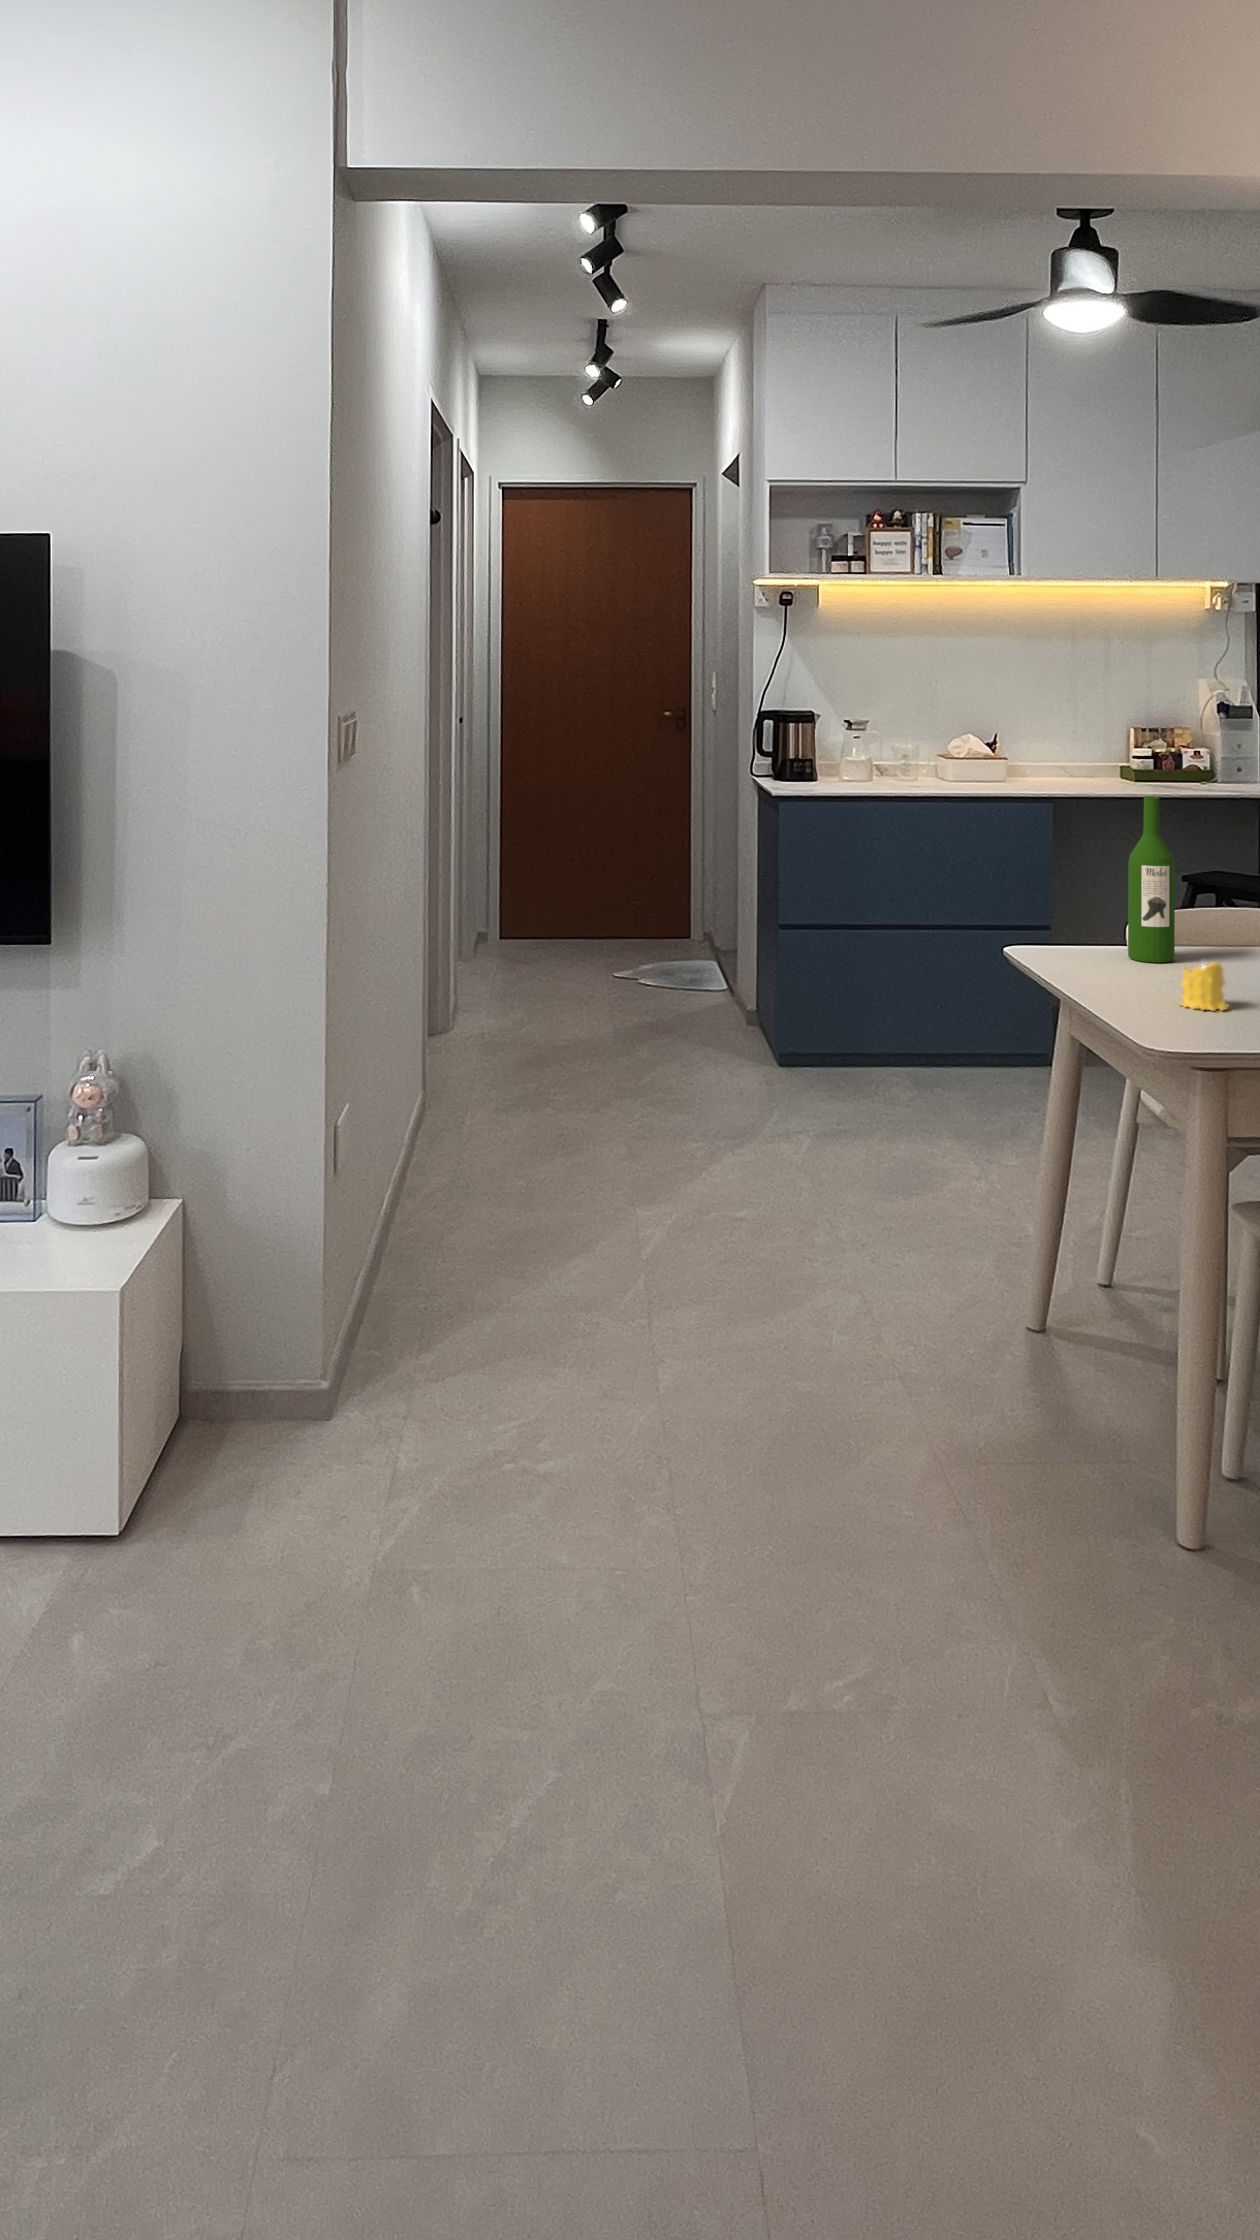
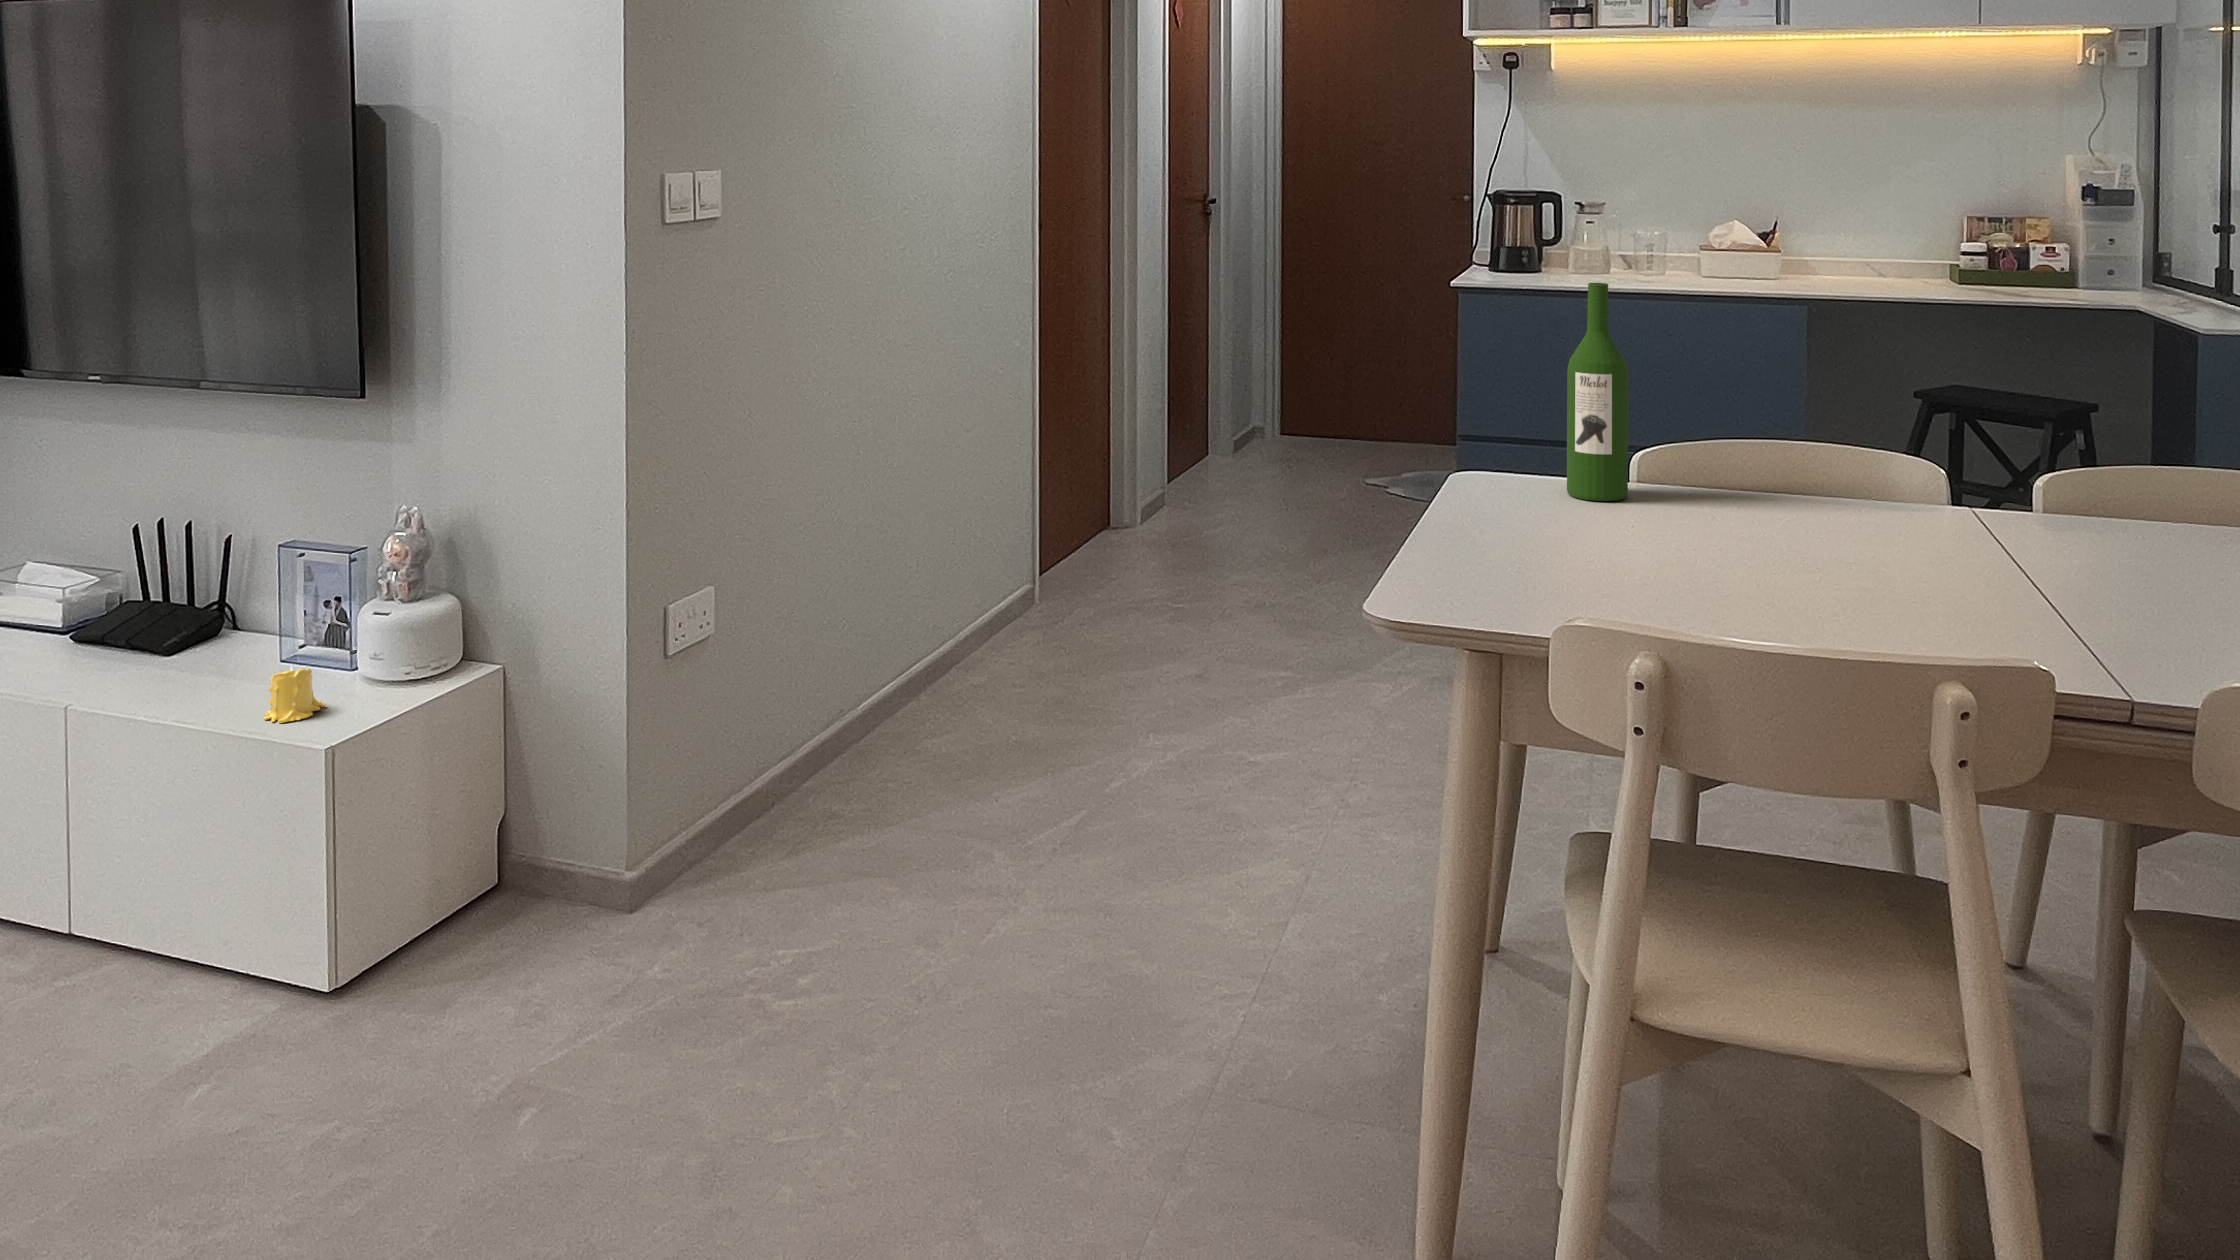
candle: present [1181,962,1229,1011] -> present [263,666,327,722]

